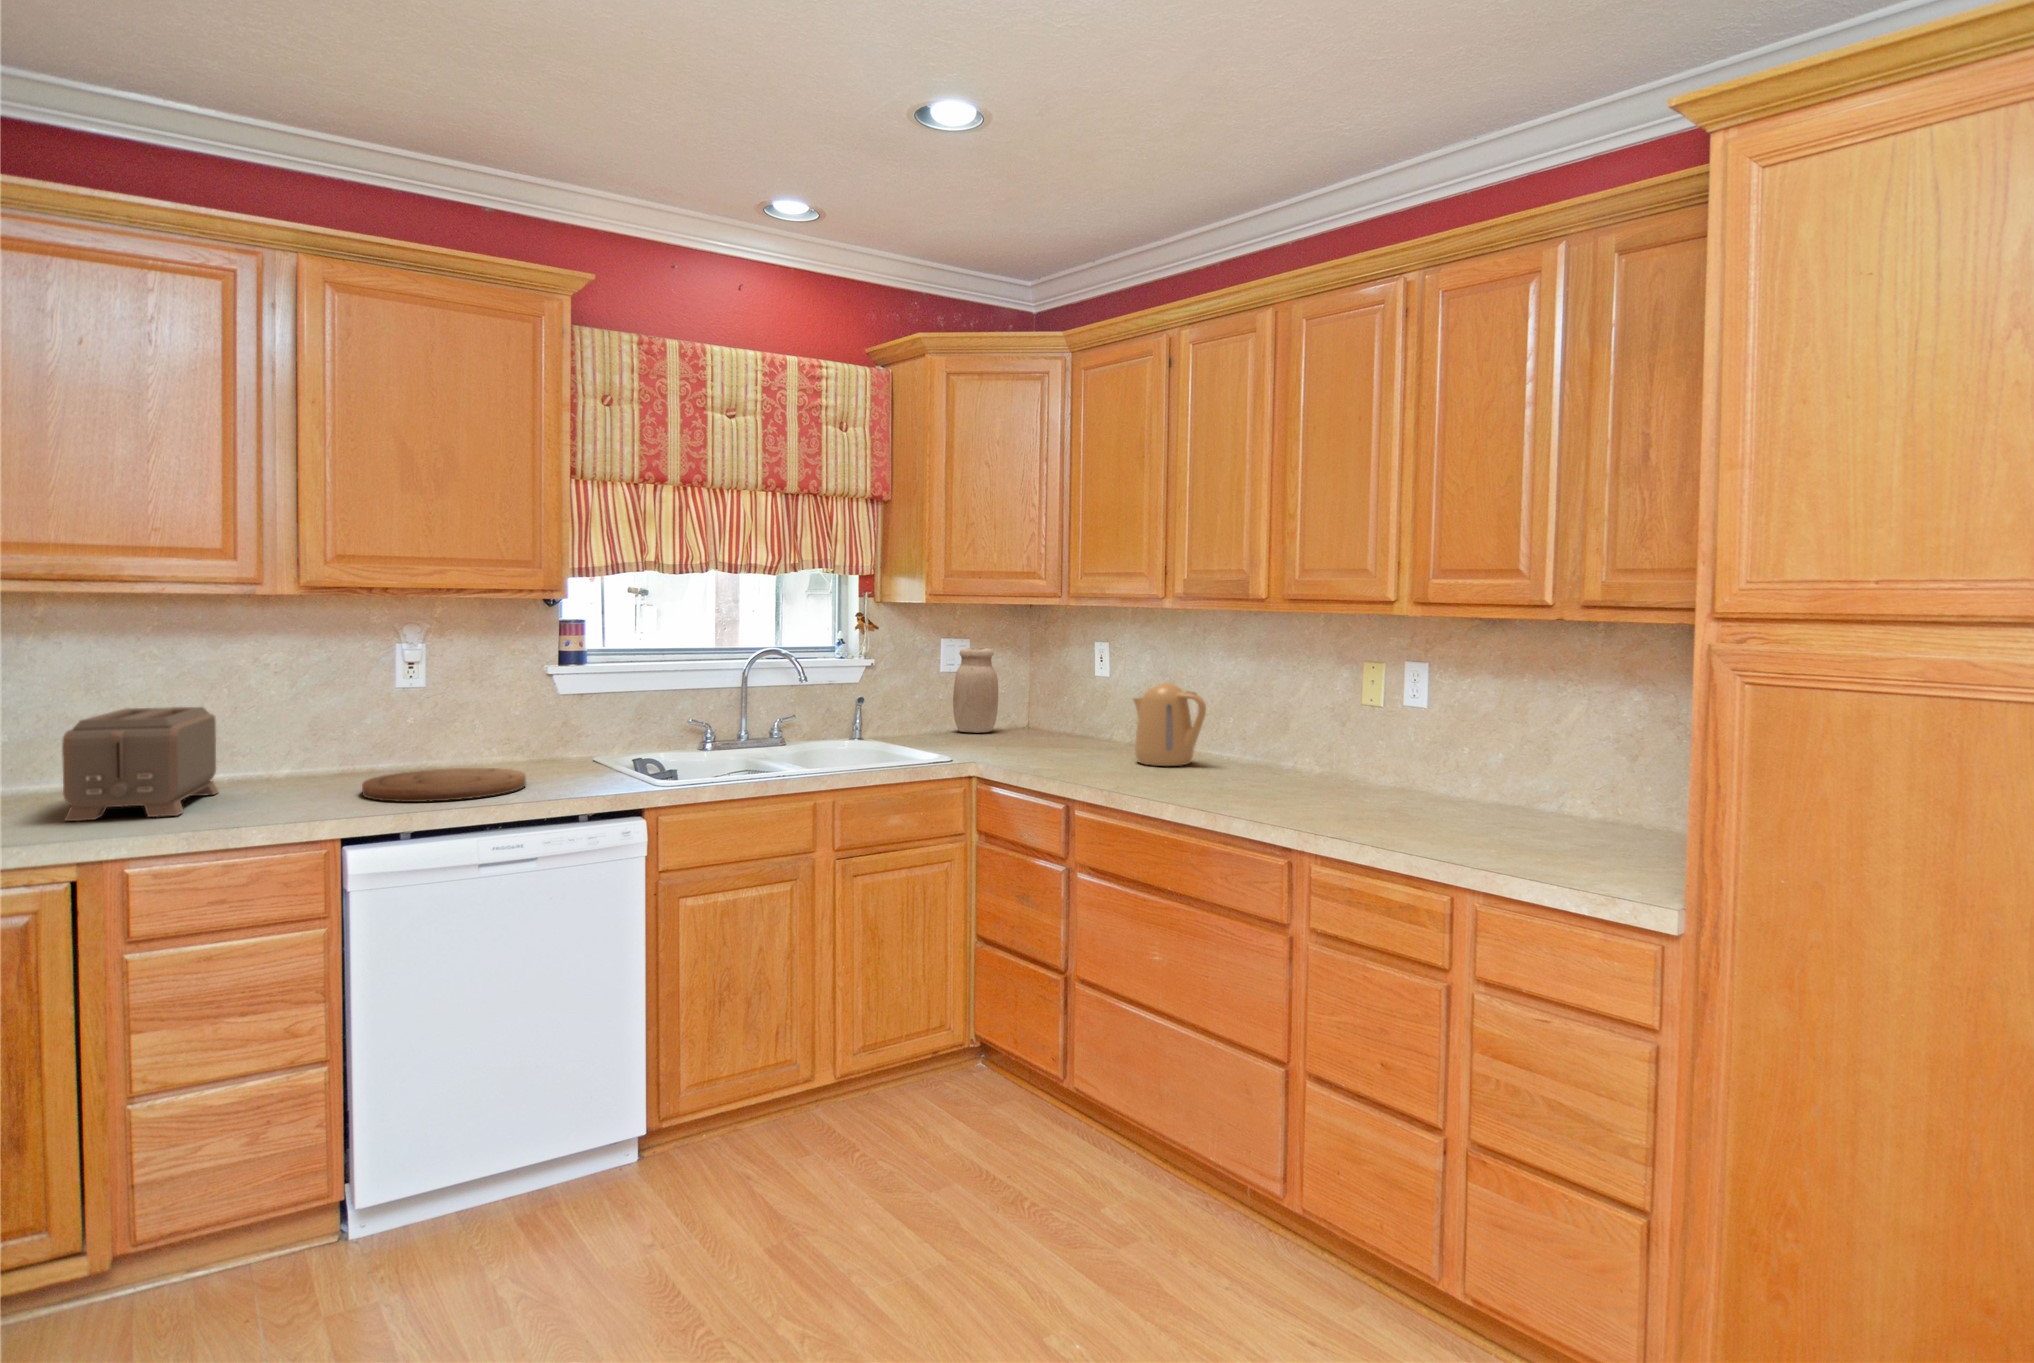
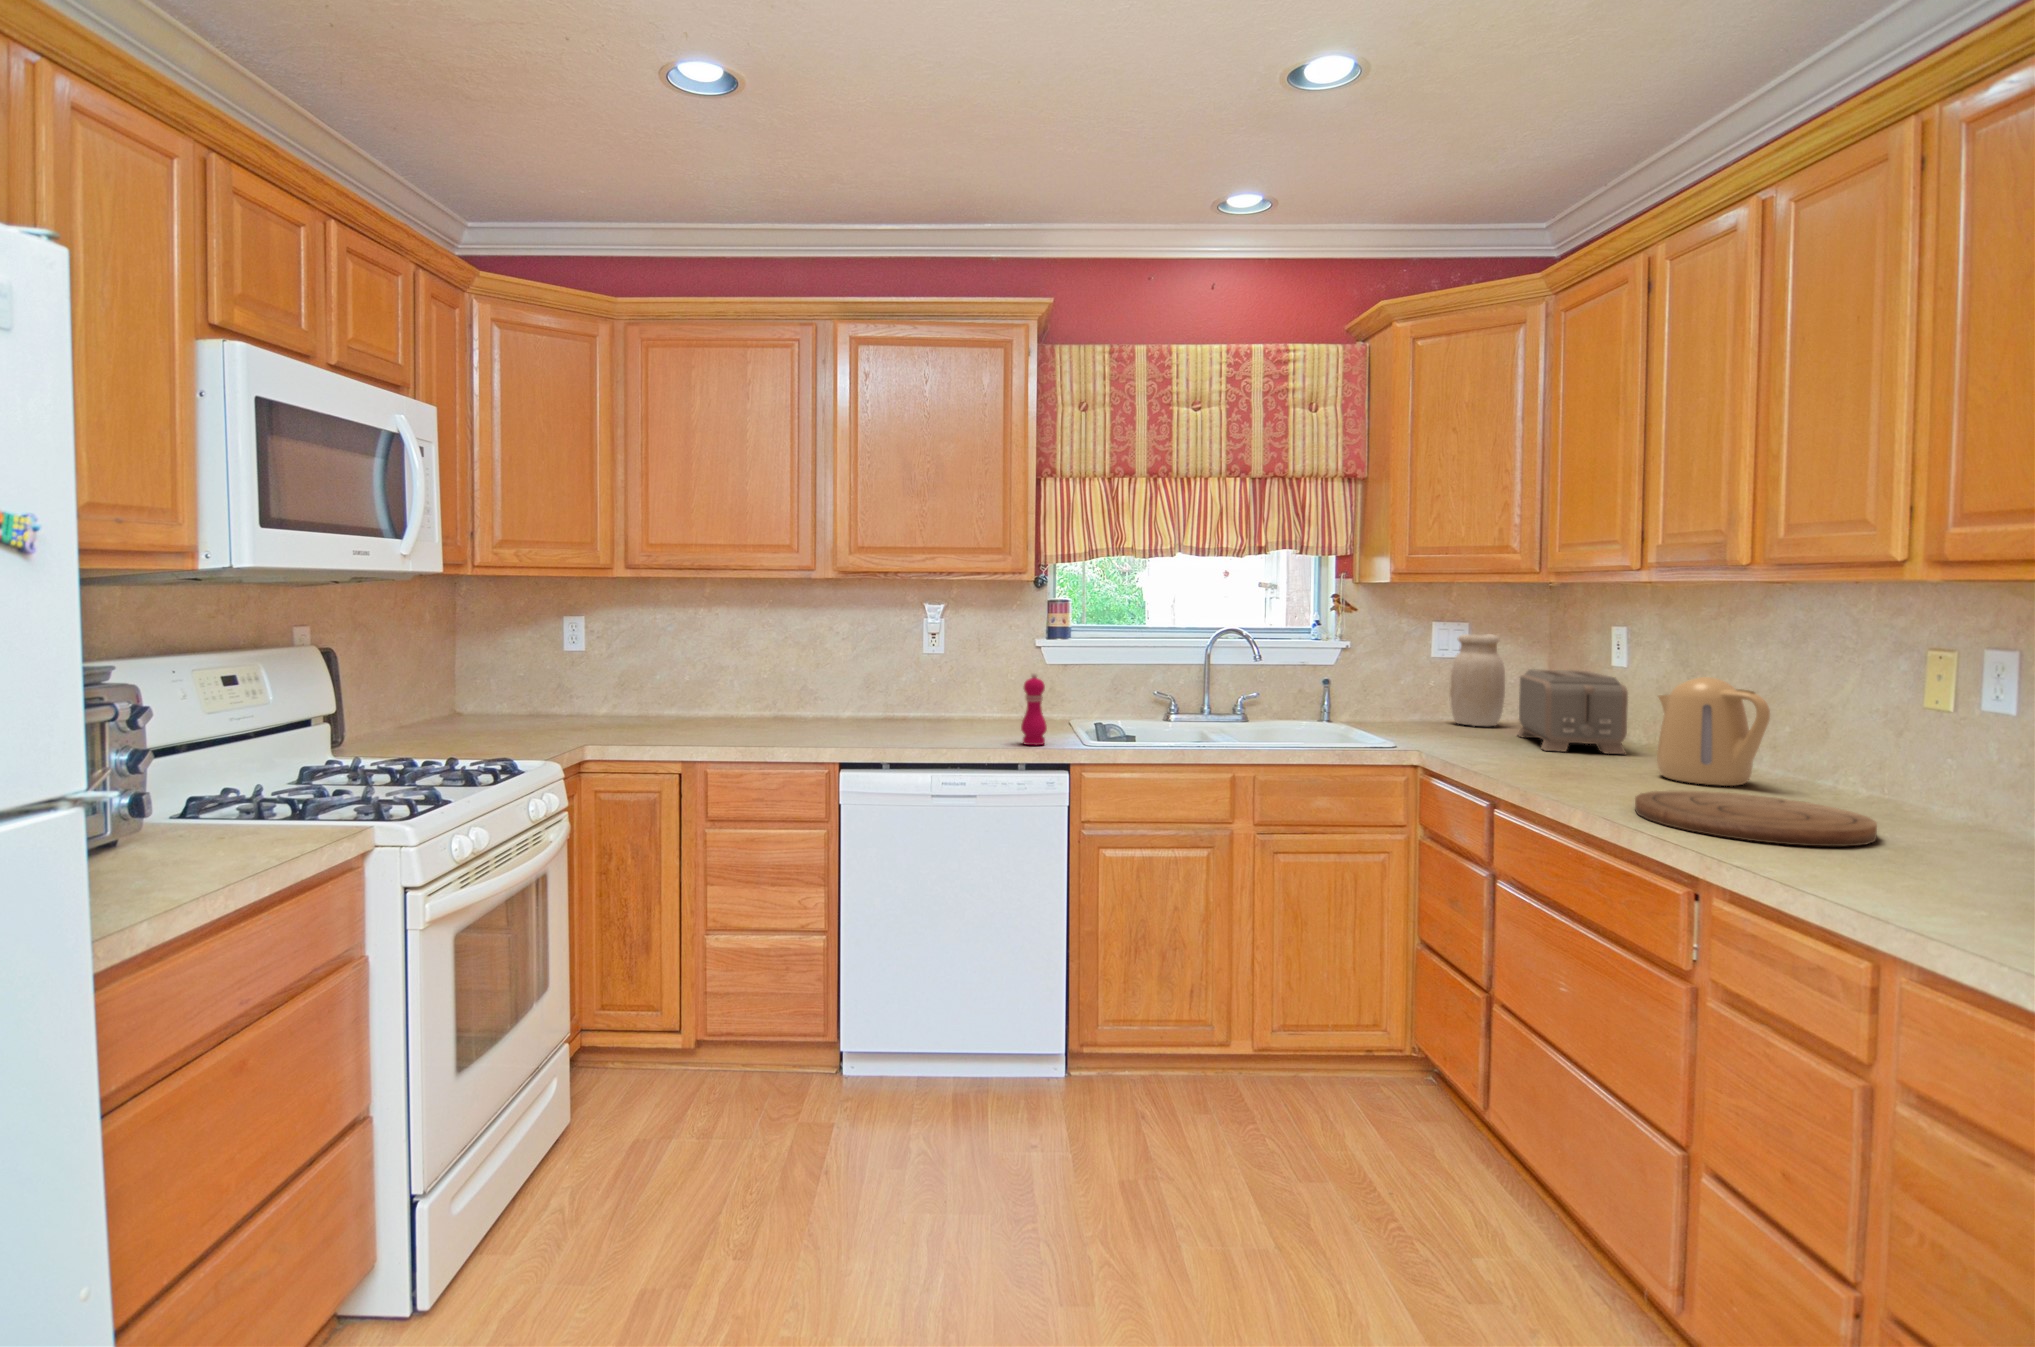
toaster: present [62,707,218,821] -> present [1518,669,1628,754]
pepper mill: none [576,708,607,792] -> present [1021,673,1047,745]
cutting board: present [362,768,526,802] -> present [1635,791,1877,847]

